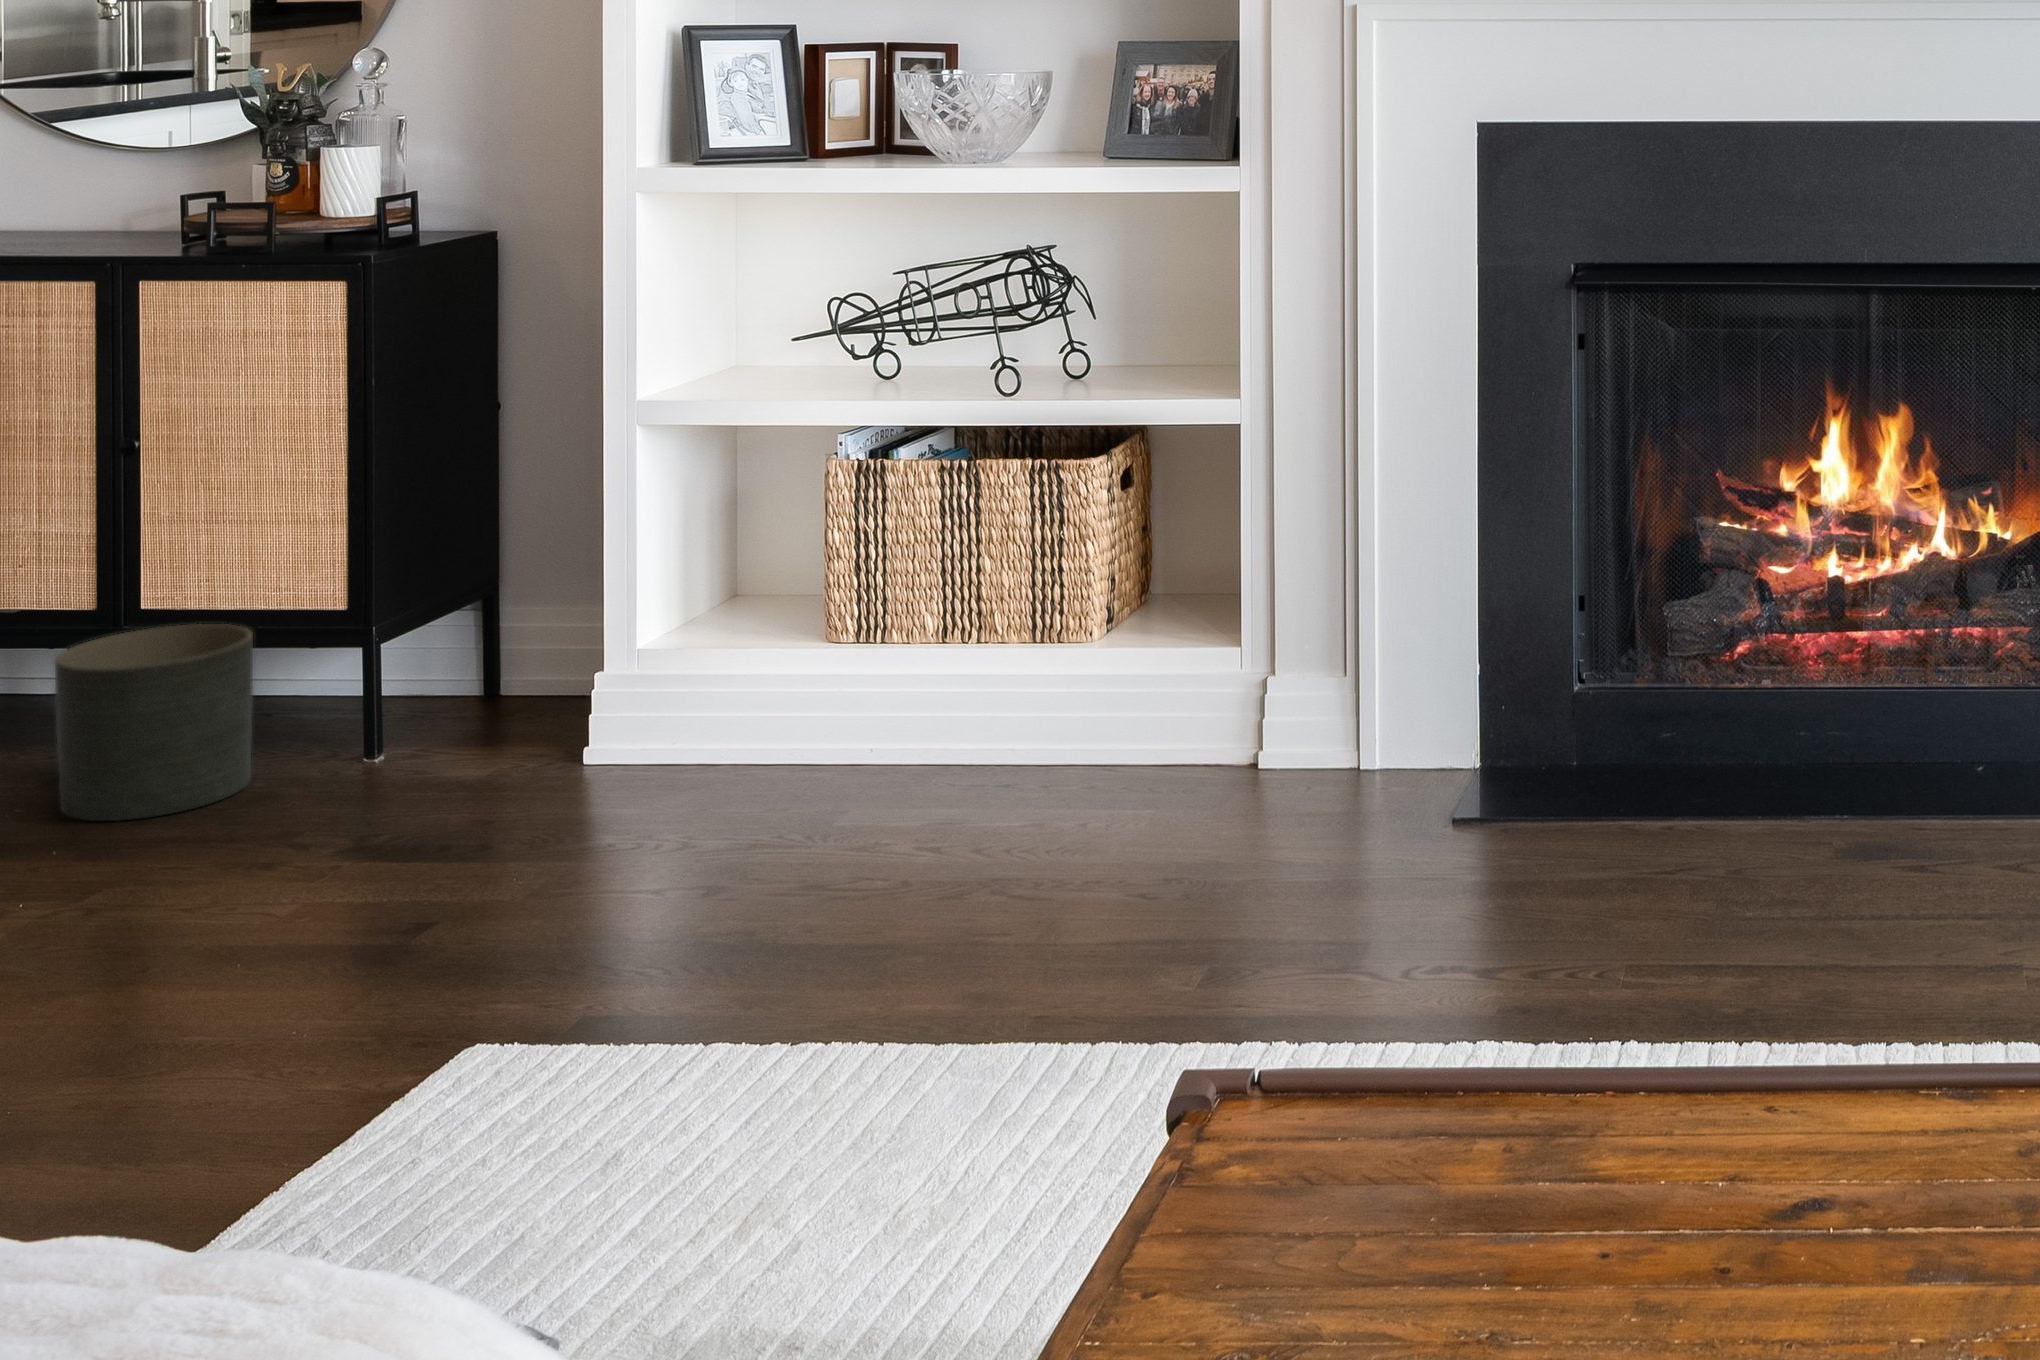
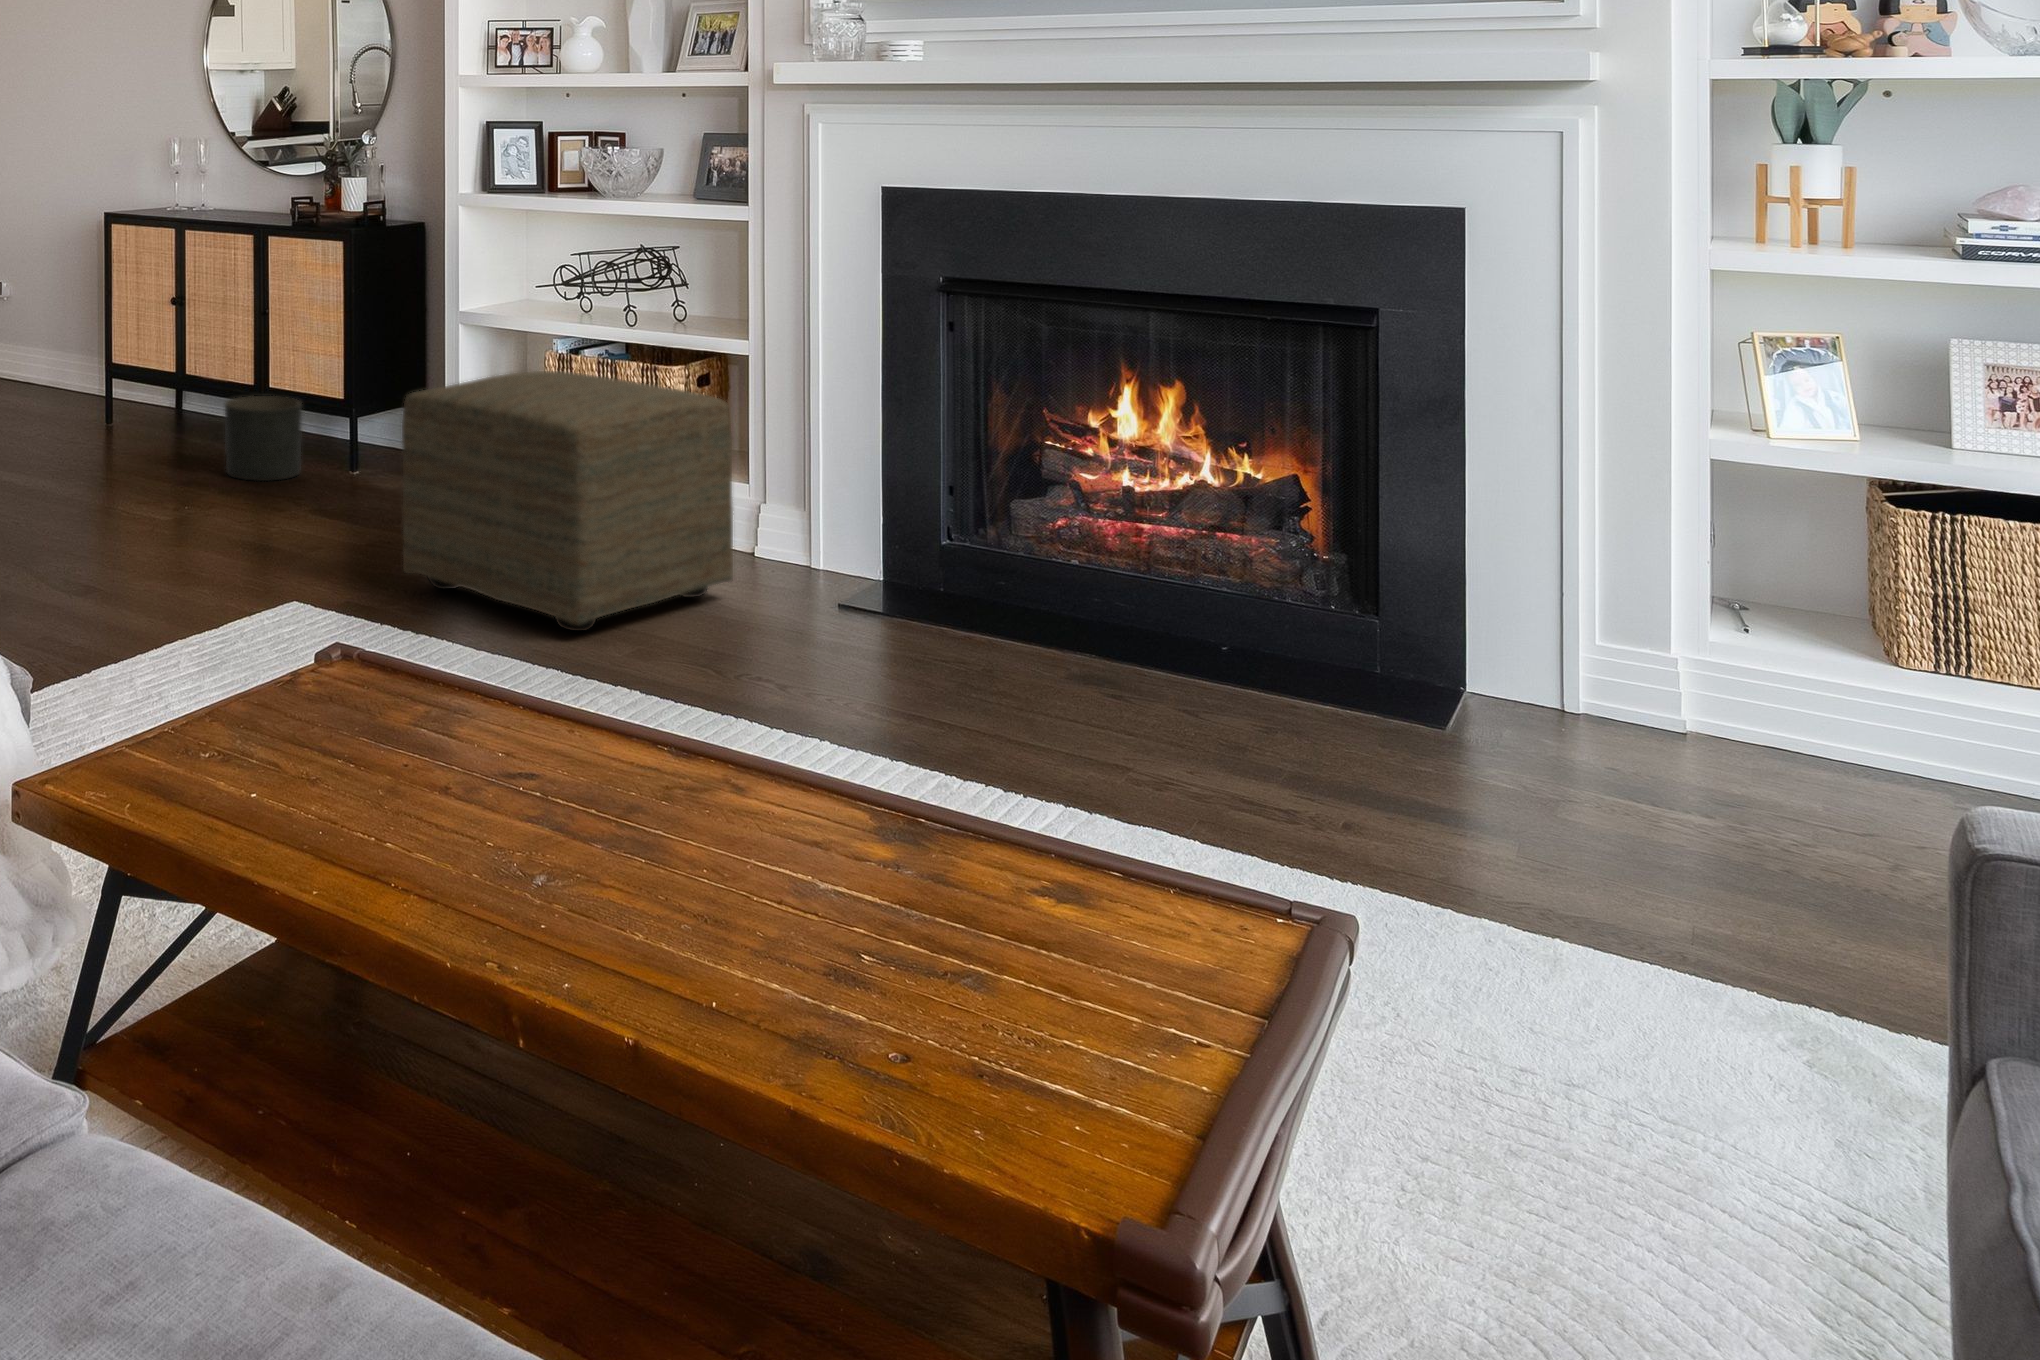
ottoman: none [666,501,1293,1001] -> present [402,371,733,631]

